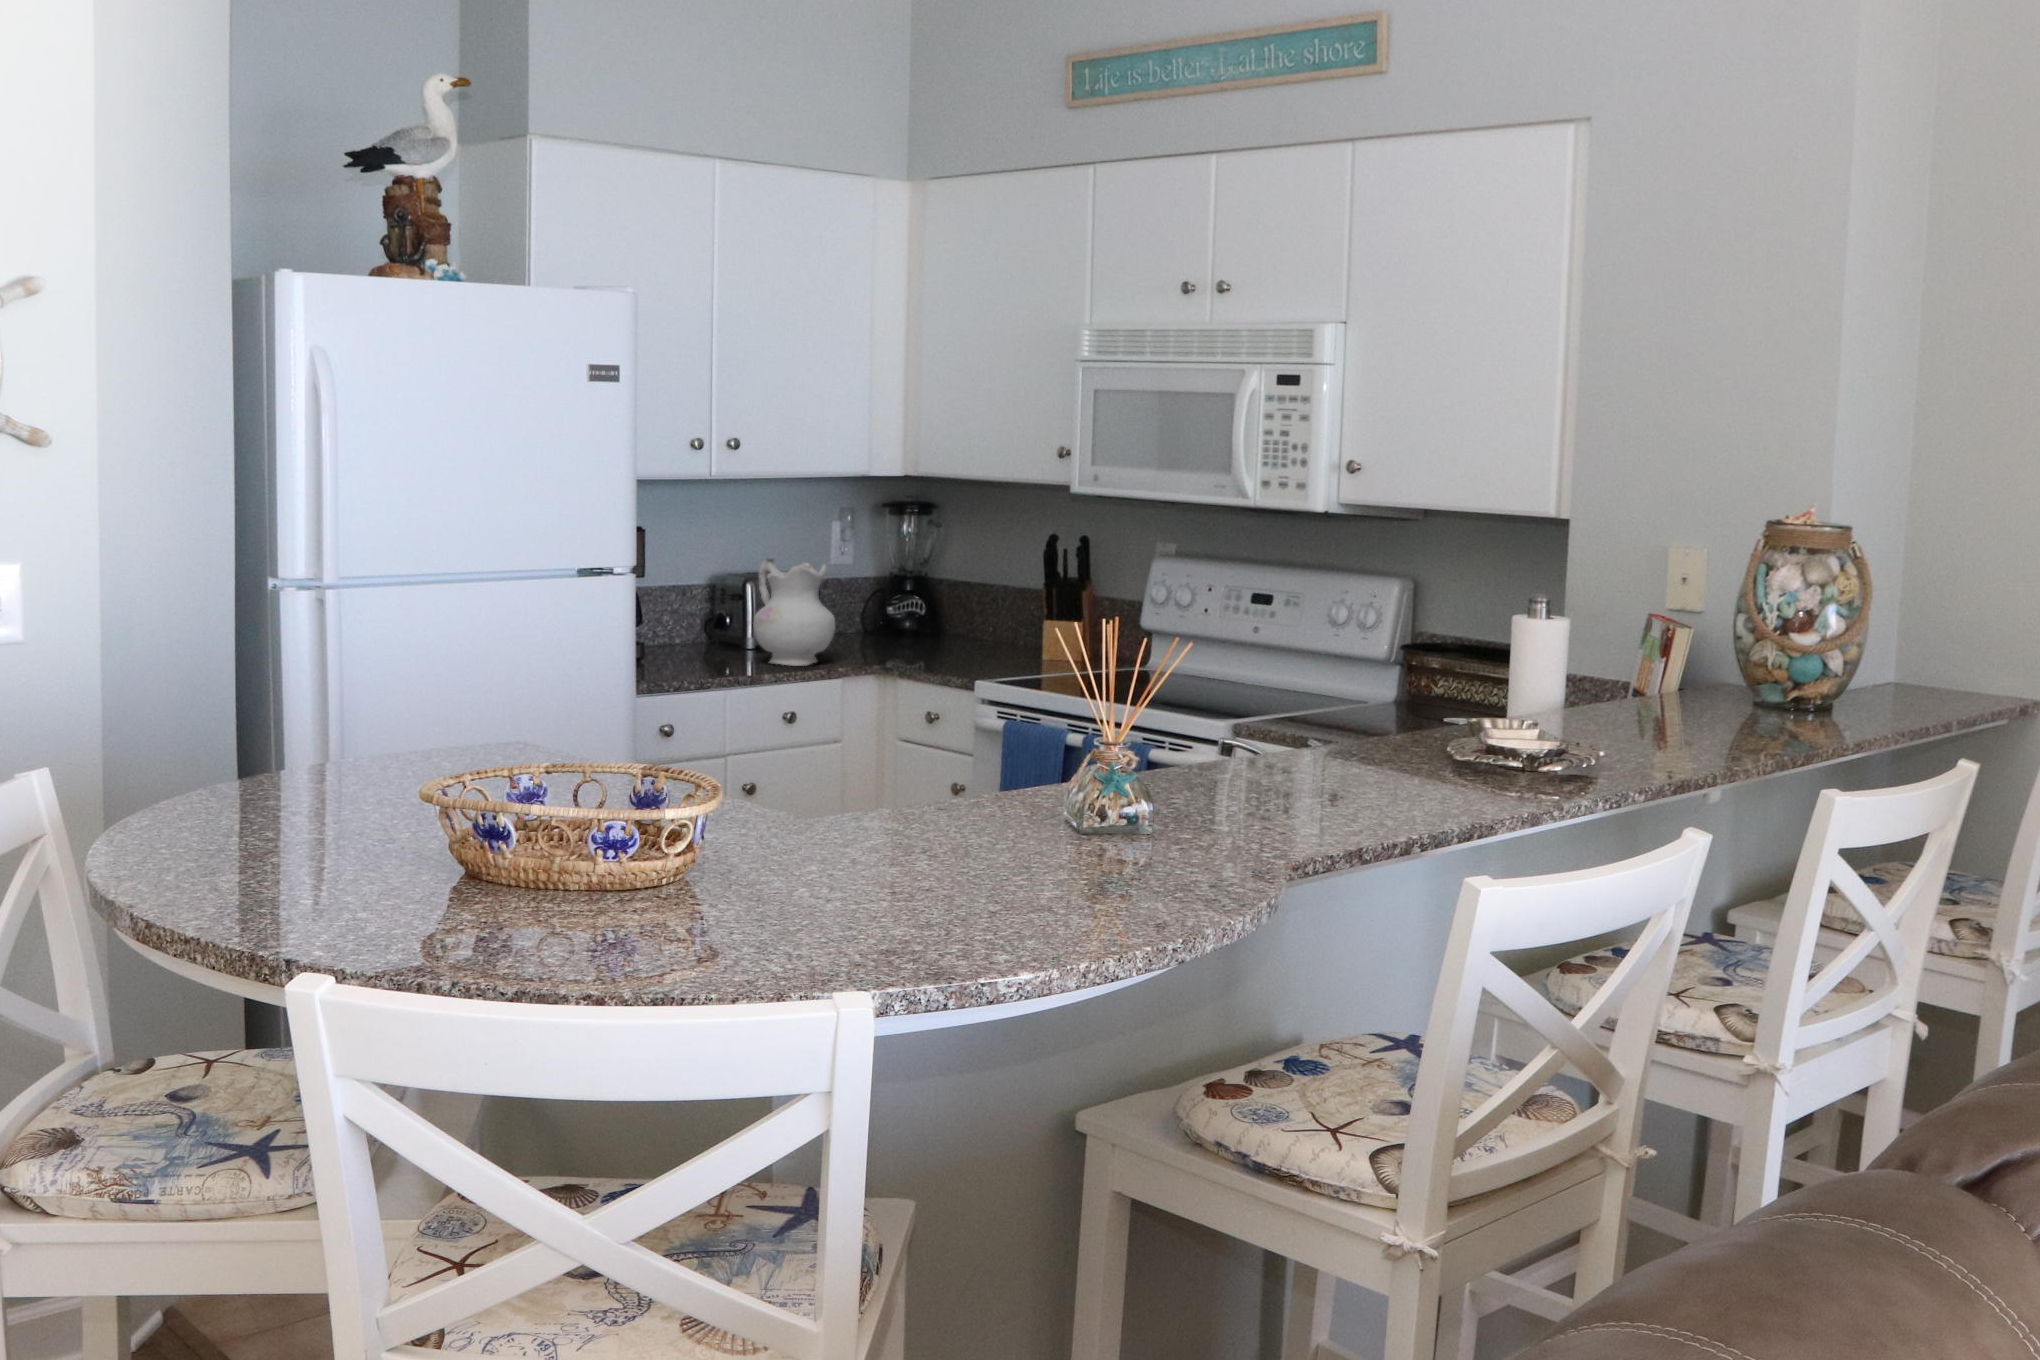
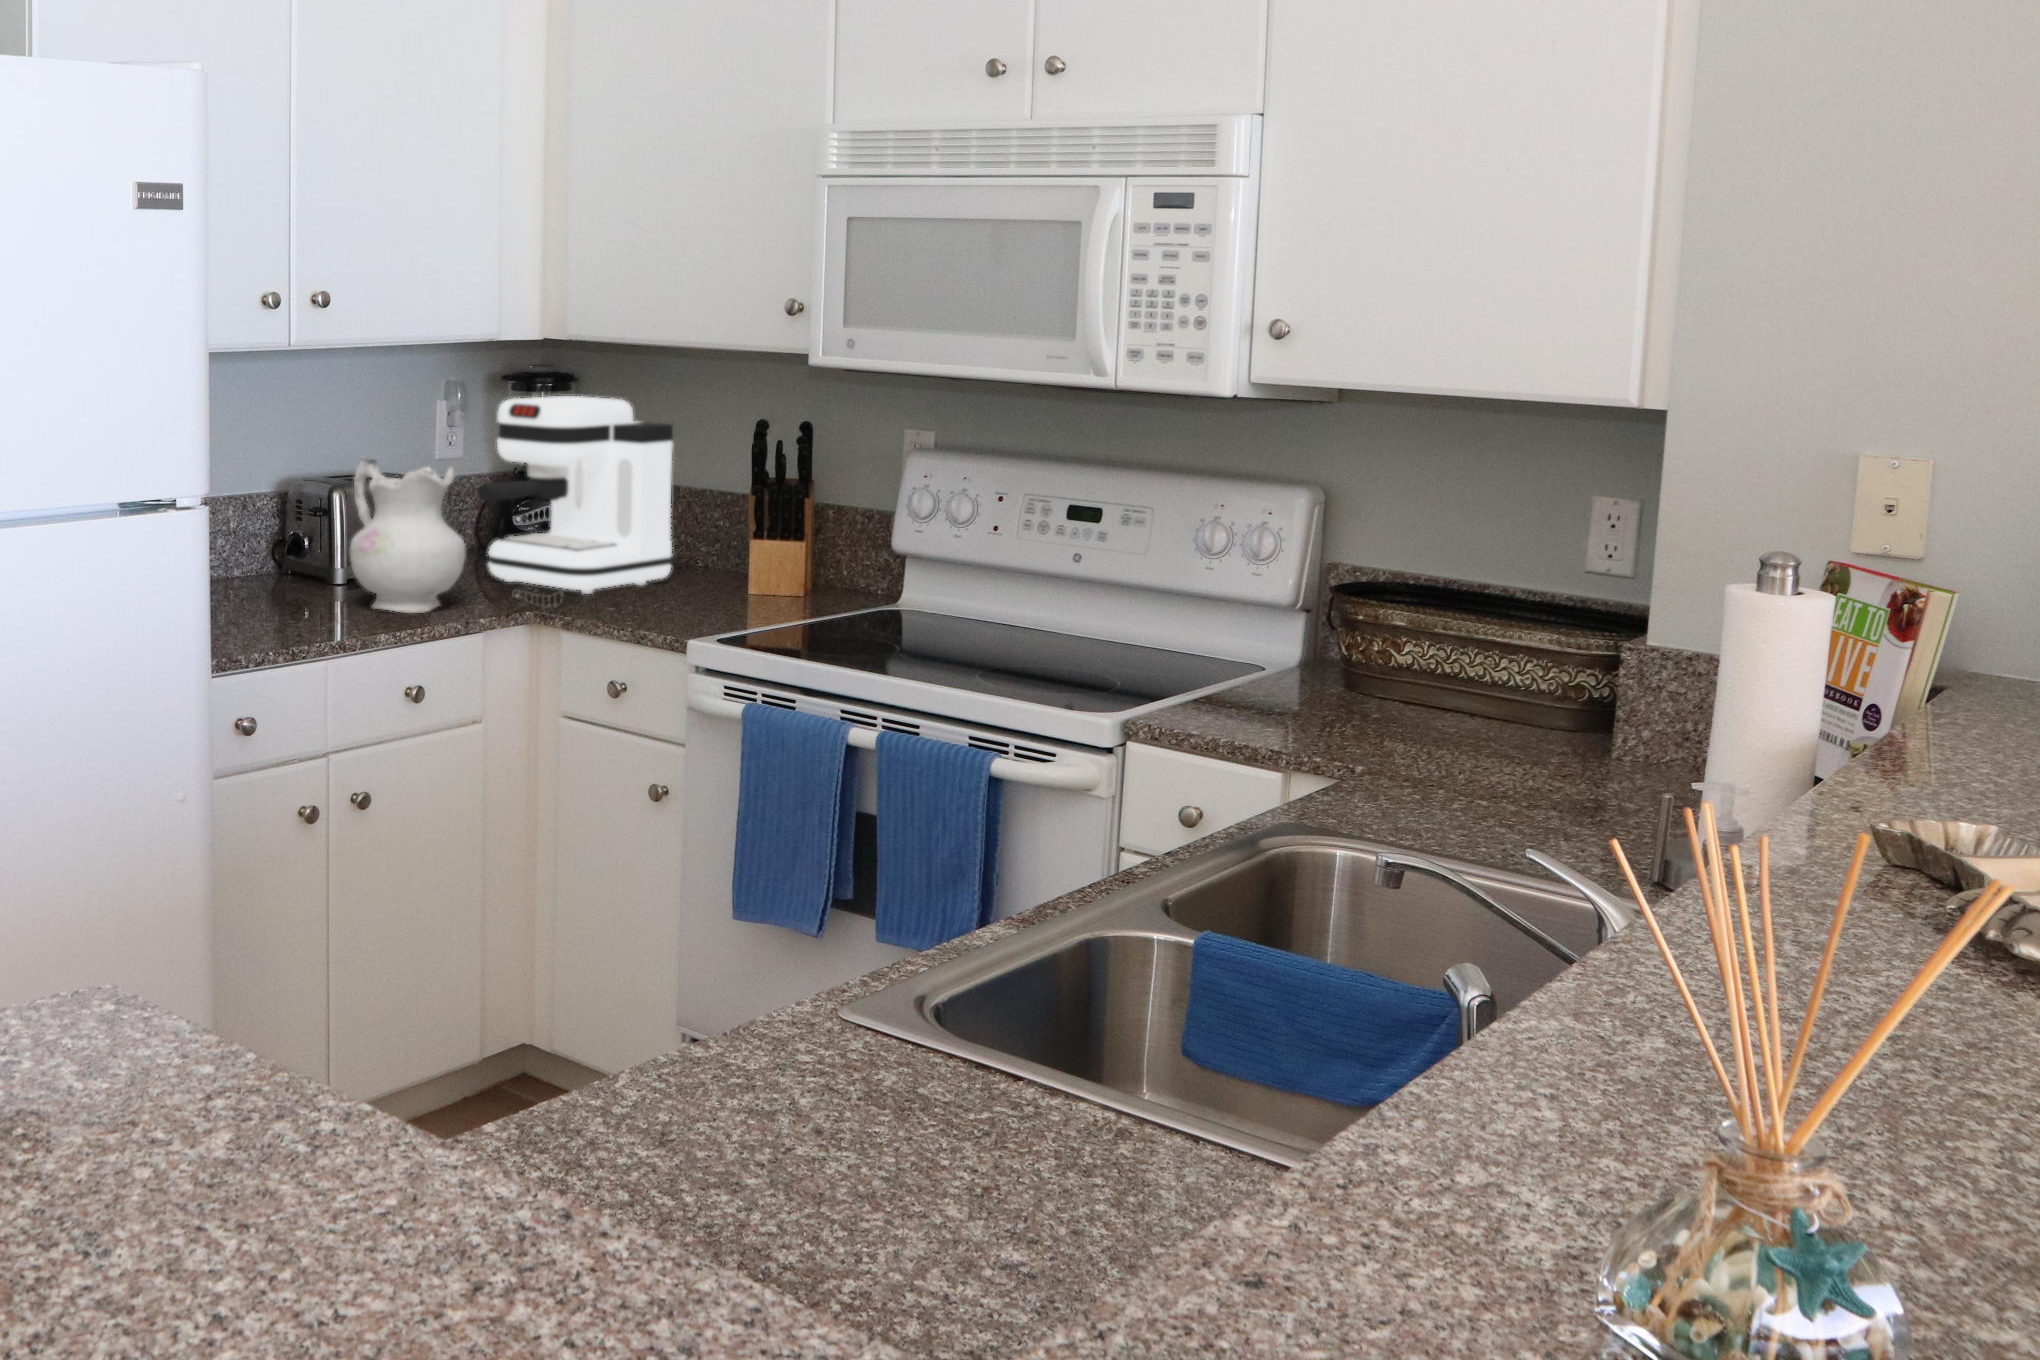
coffee maker: none [849,518,993,658] -> present [478,396,673,594]

